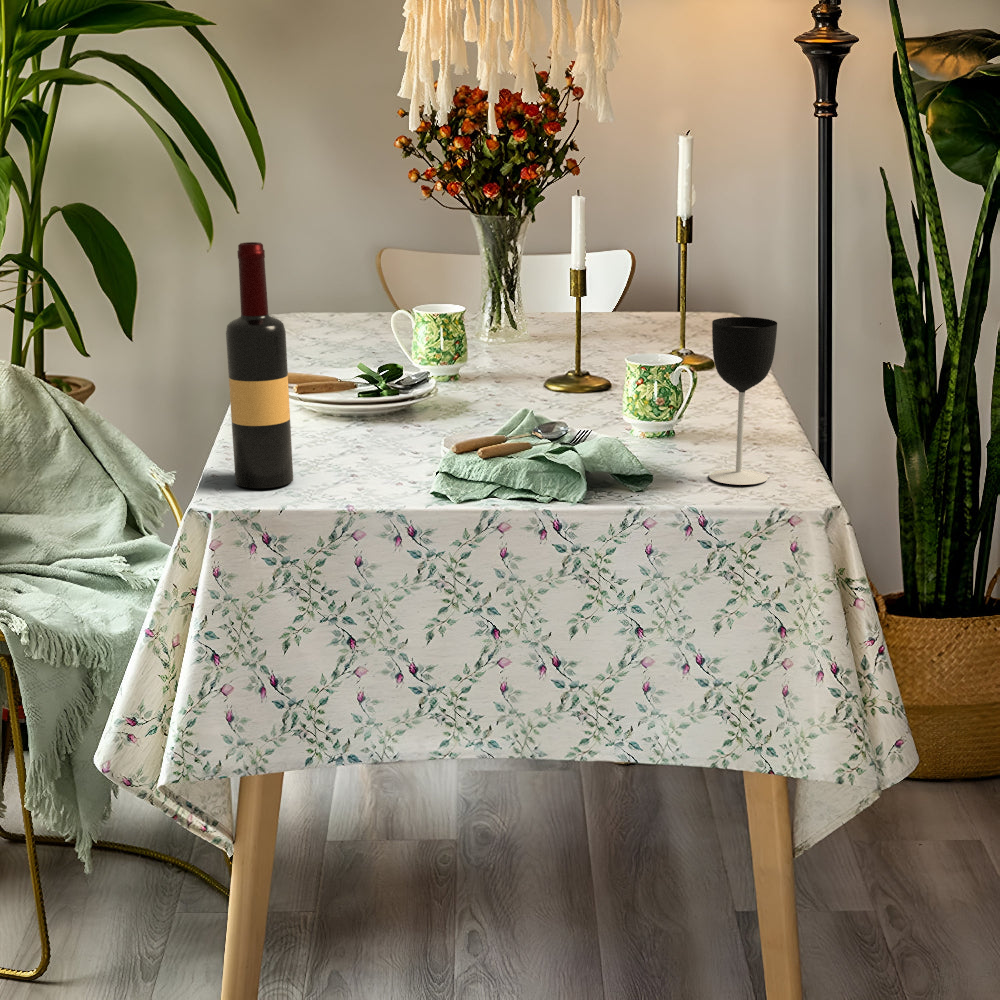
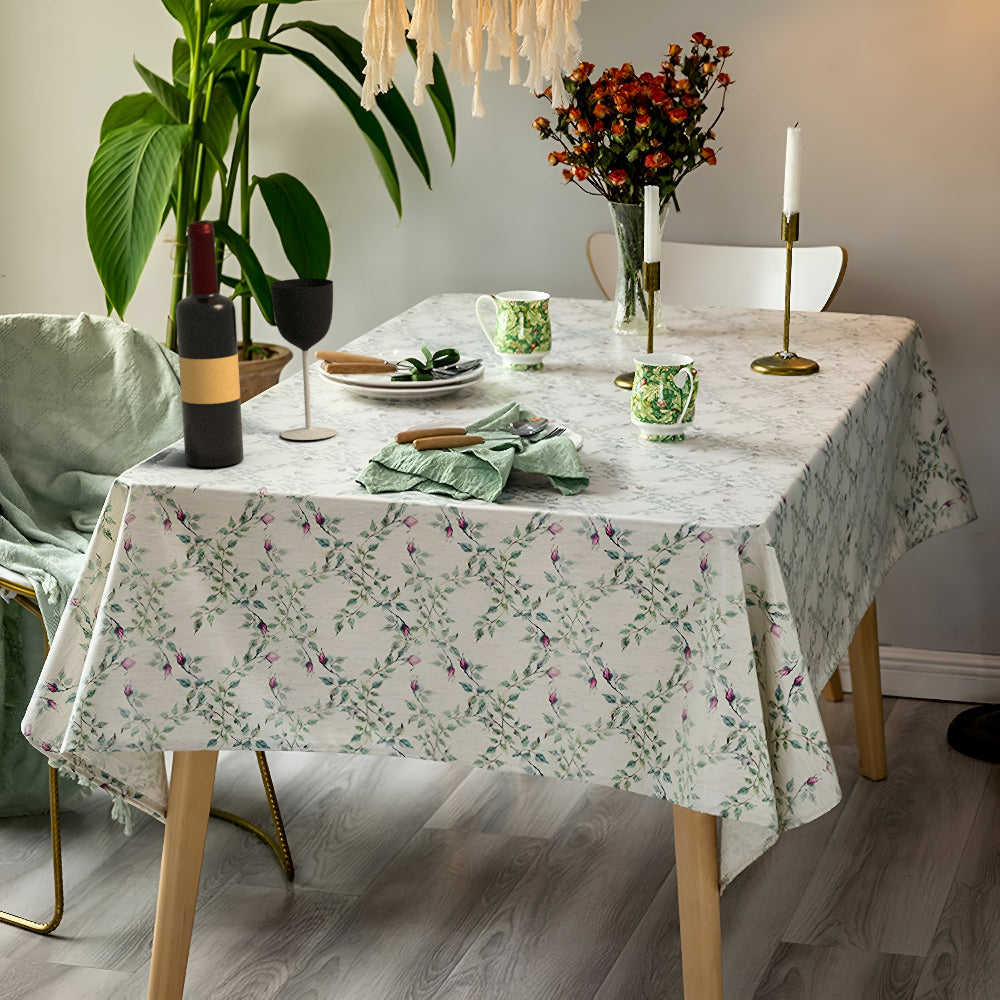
wine glass: present [709,317,777,485] -> present [271,278,337,440]

